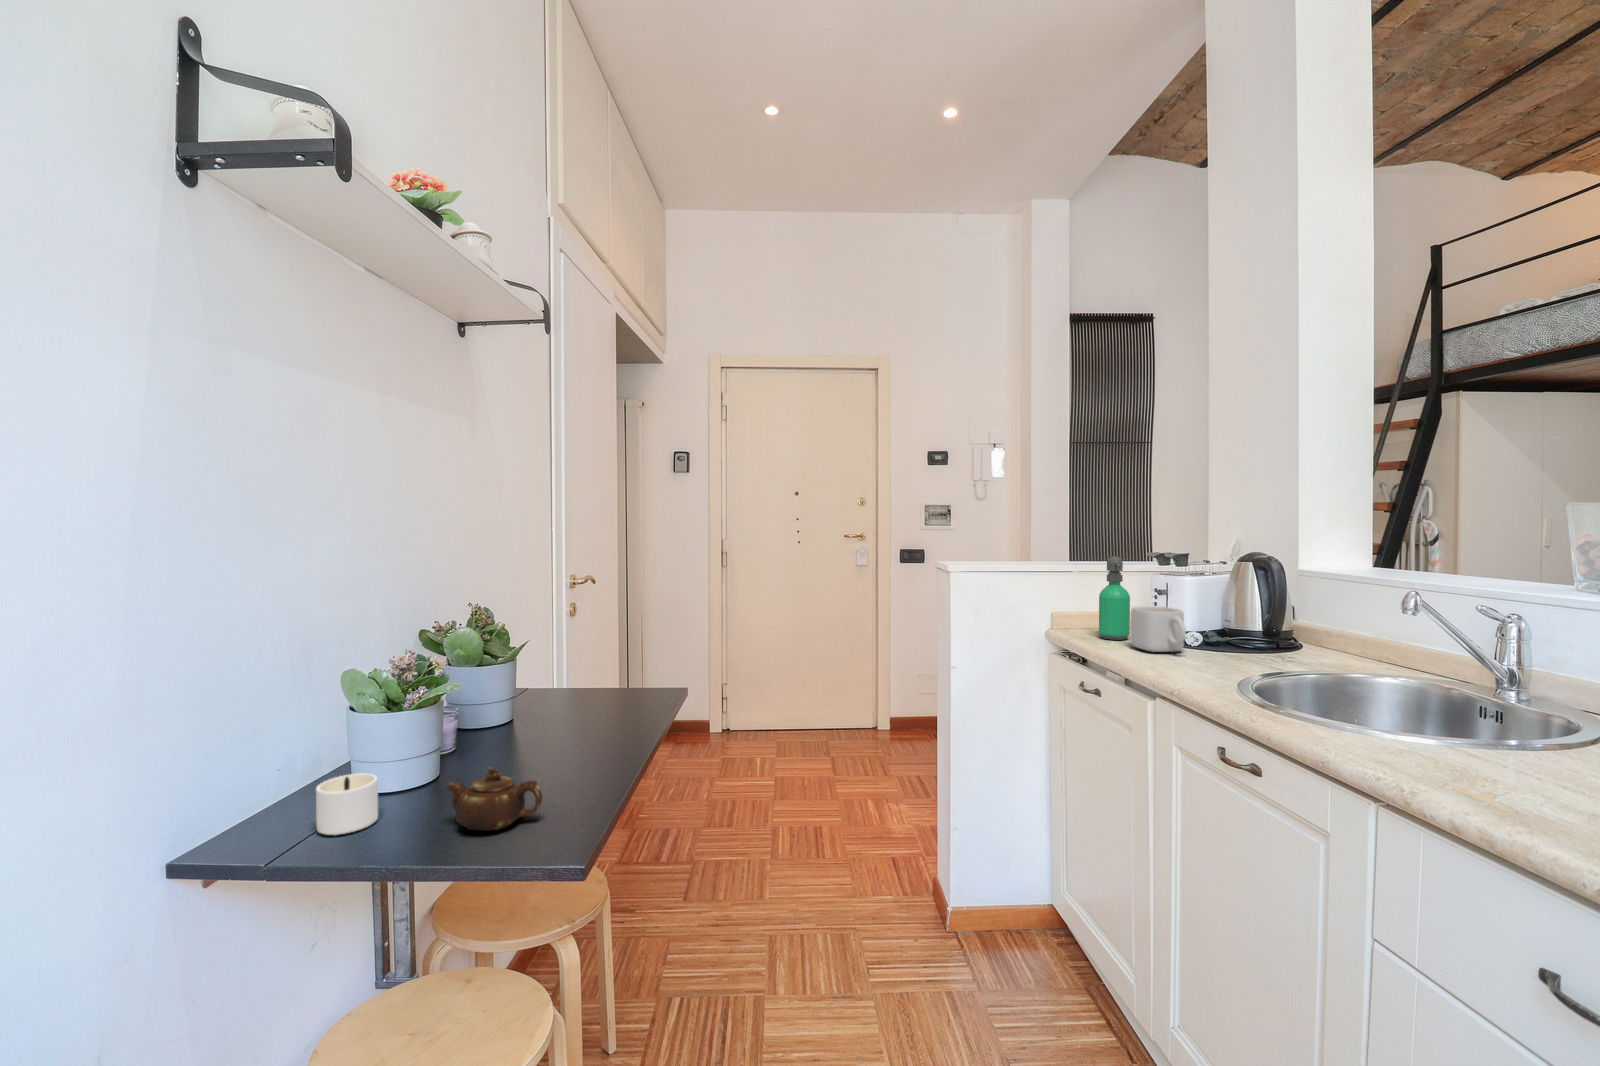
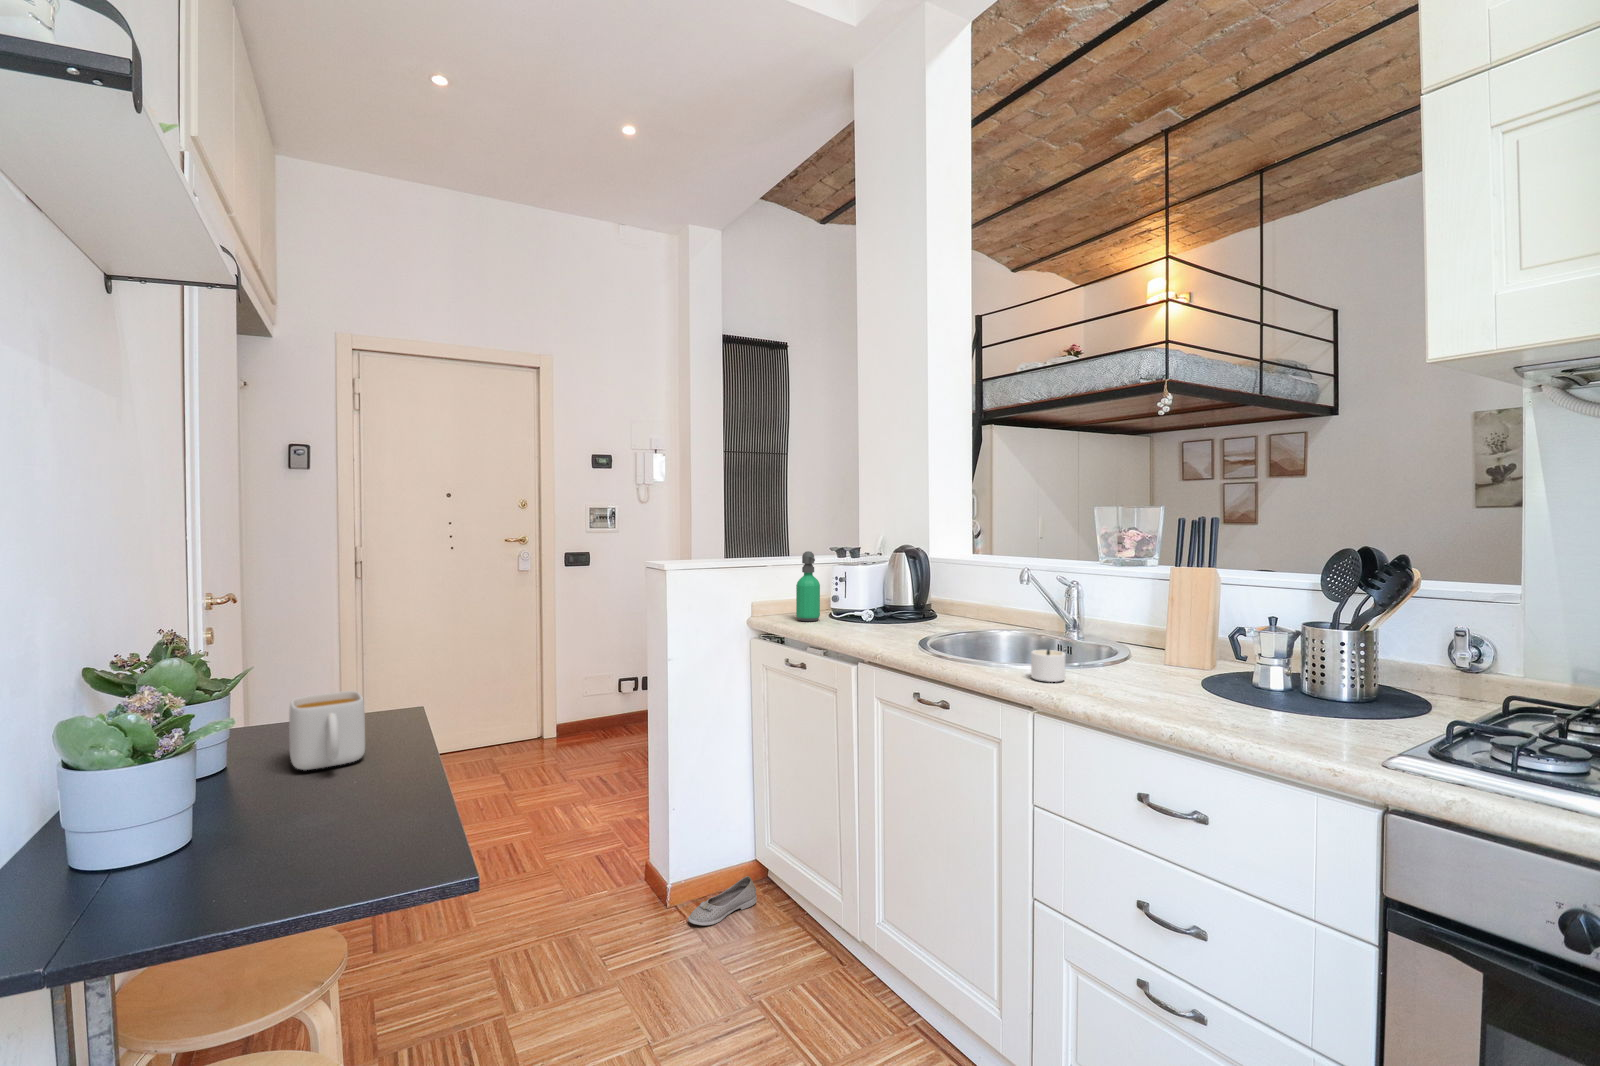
mug: present [1131,606,1186,652] -> present [289,691,365,770]
teapot: present [447,768,542,830] -> none [297,787,413,854]
candle: present [316,773,378,835] -> present [1031,650,1066,682]
shoe: none [963,921,1046,965] -> present [688,876,757,925]

